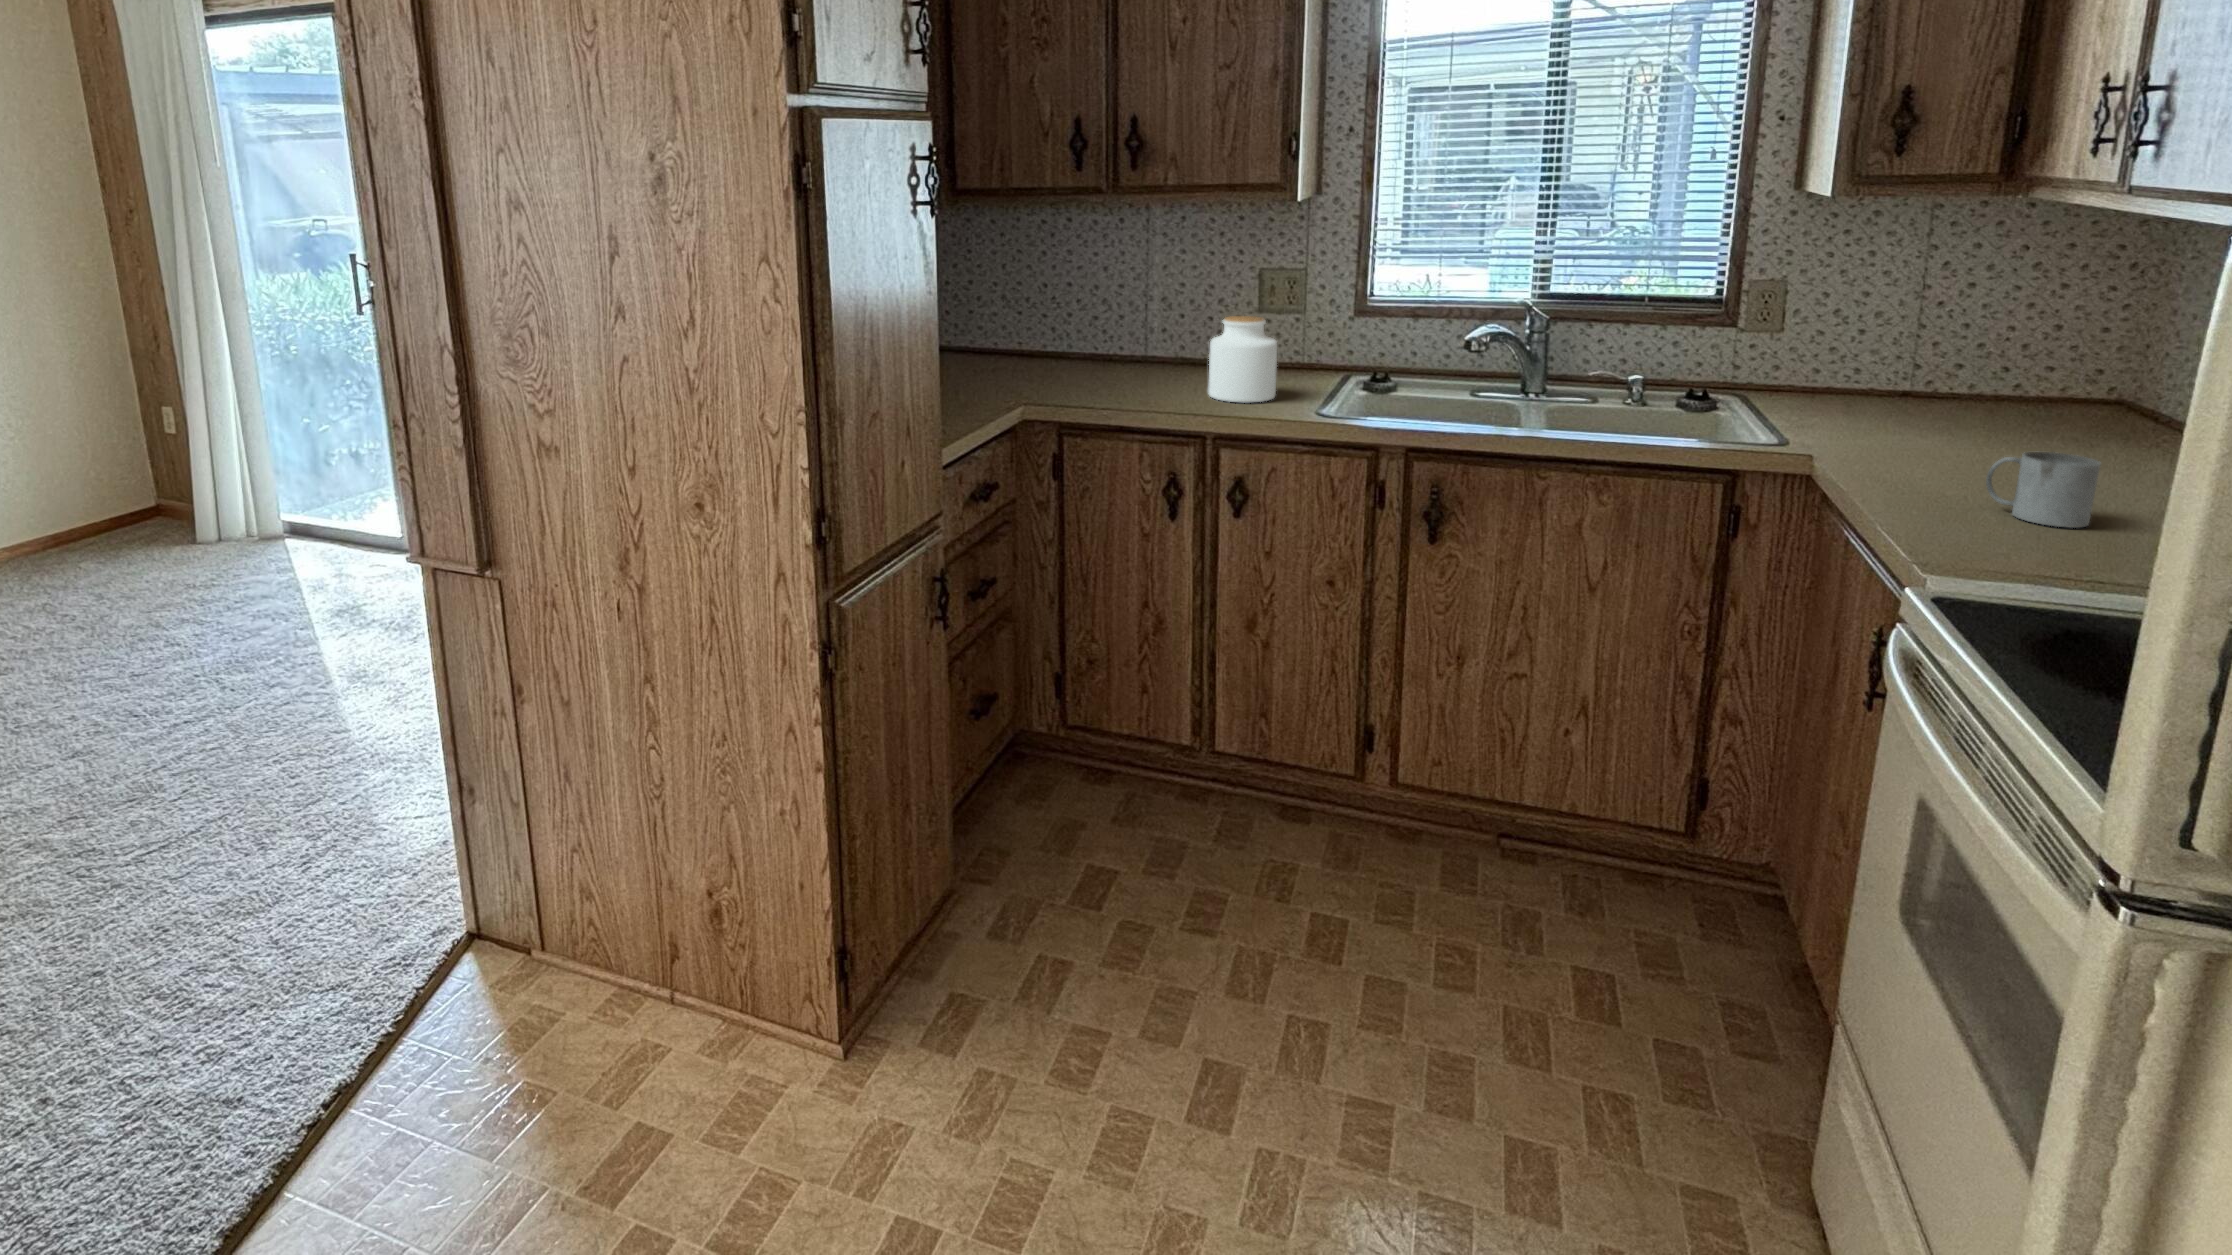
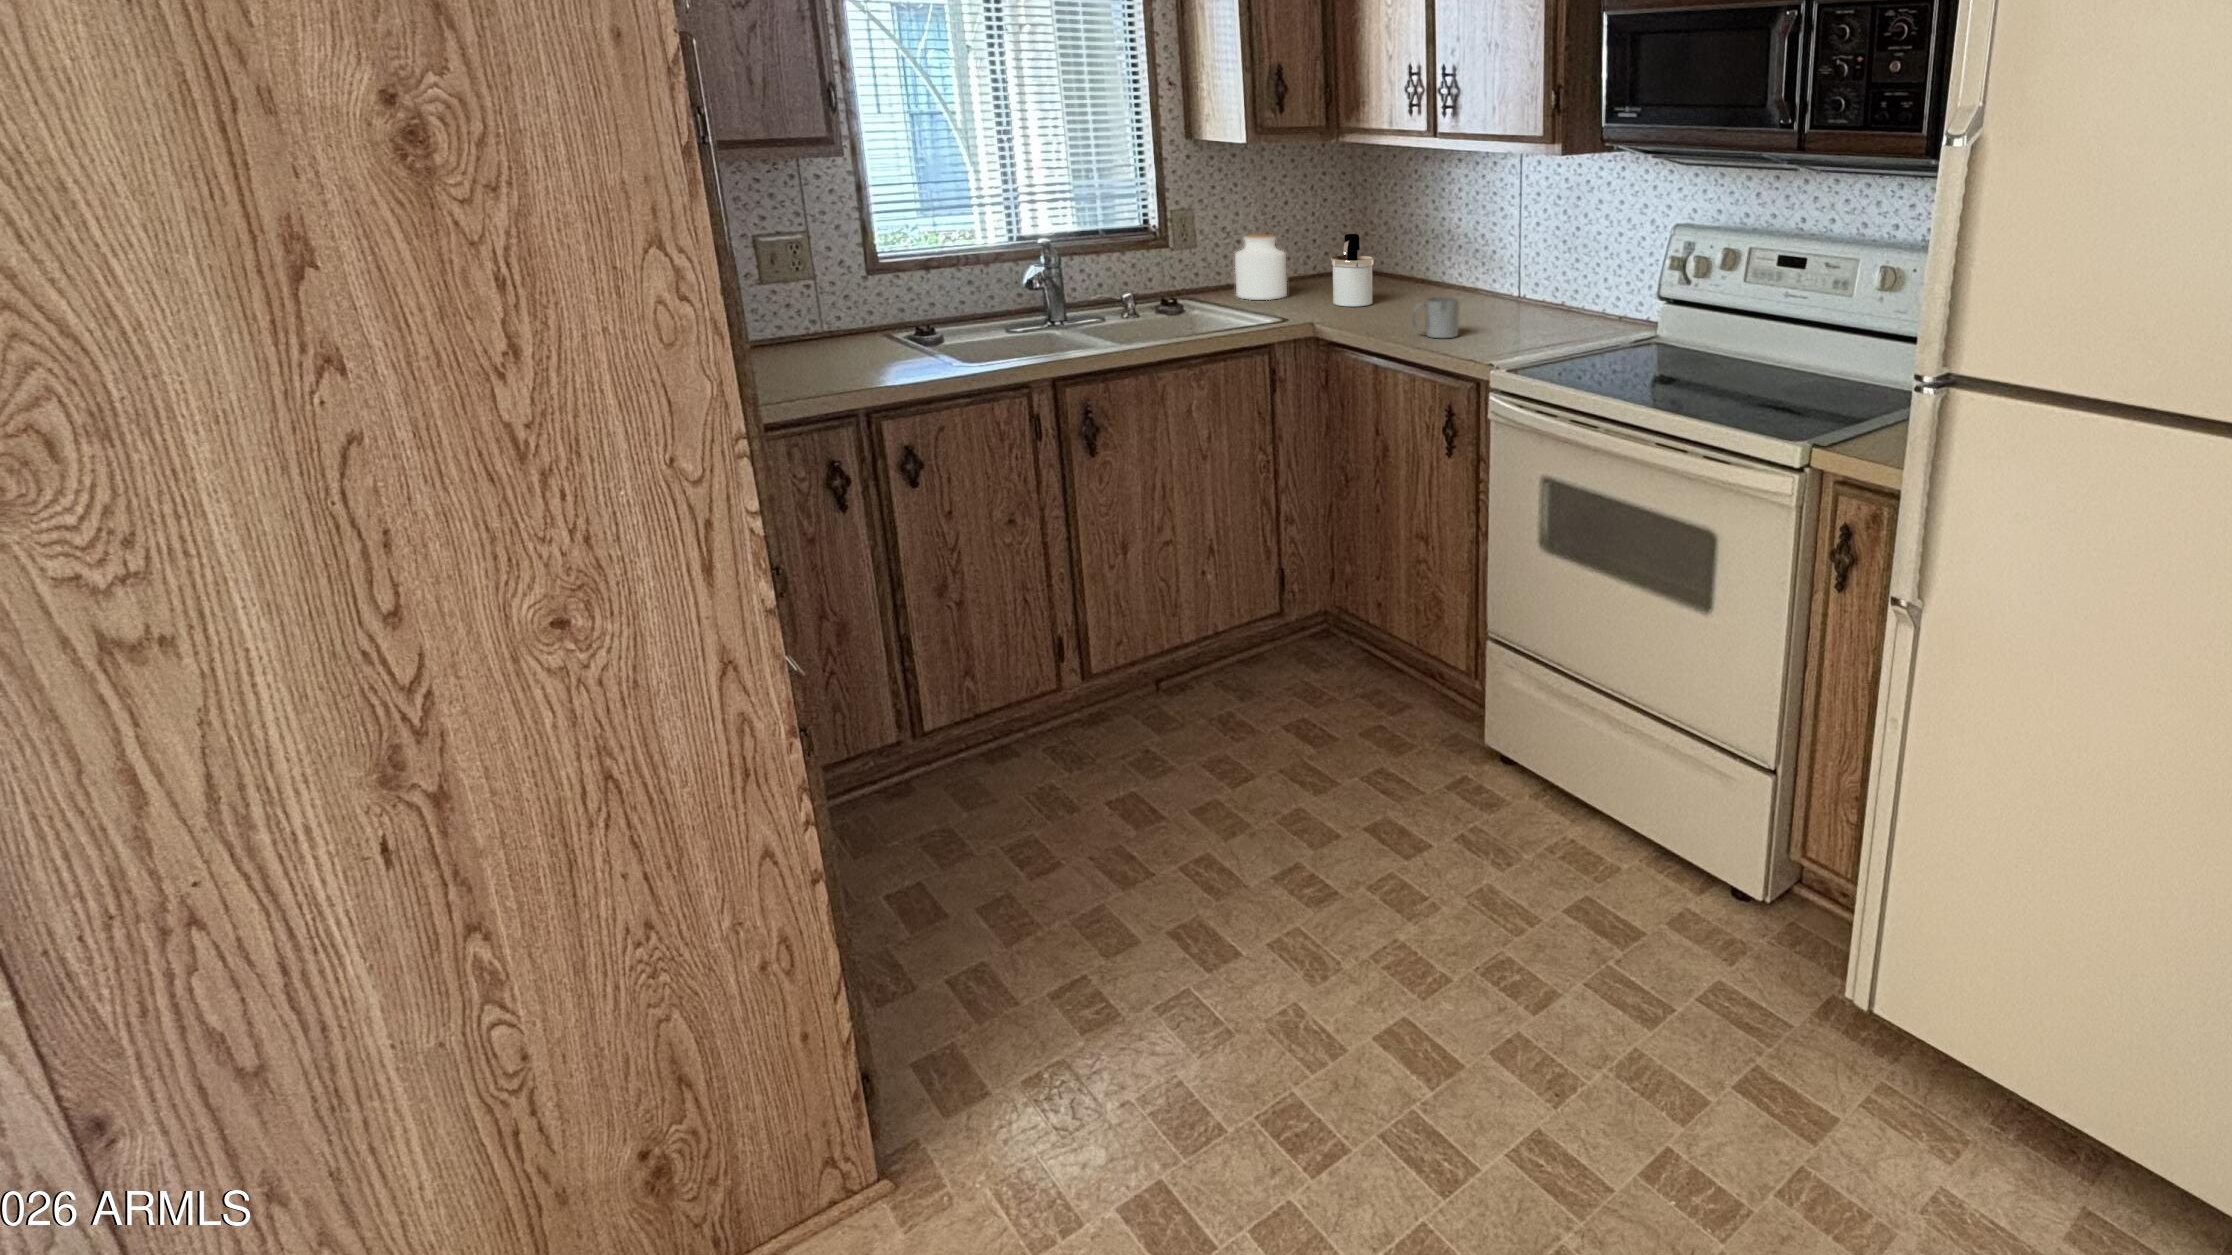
jar: present [1208,316,1277,403] -> present [1235,234,1287,300]
soap dispenser: none [1965,334,2064,451] -> present [1331,234,1374,307]

